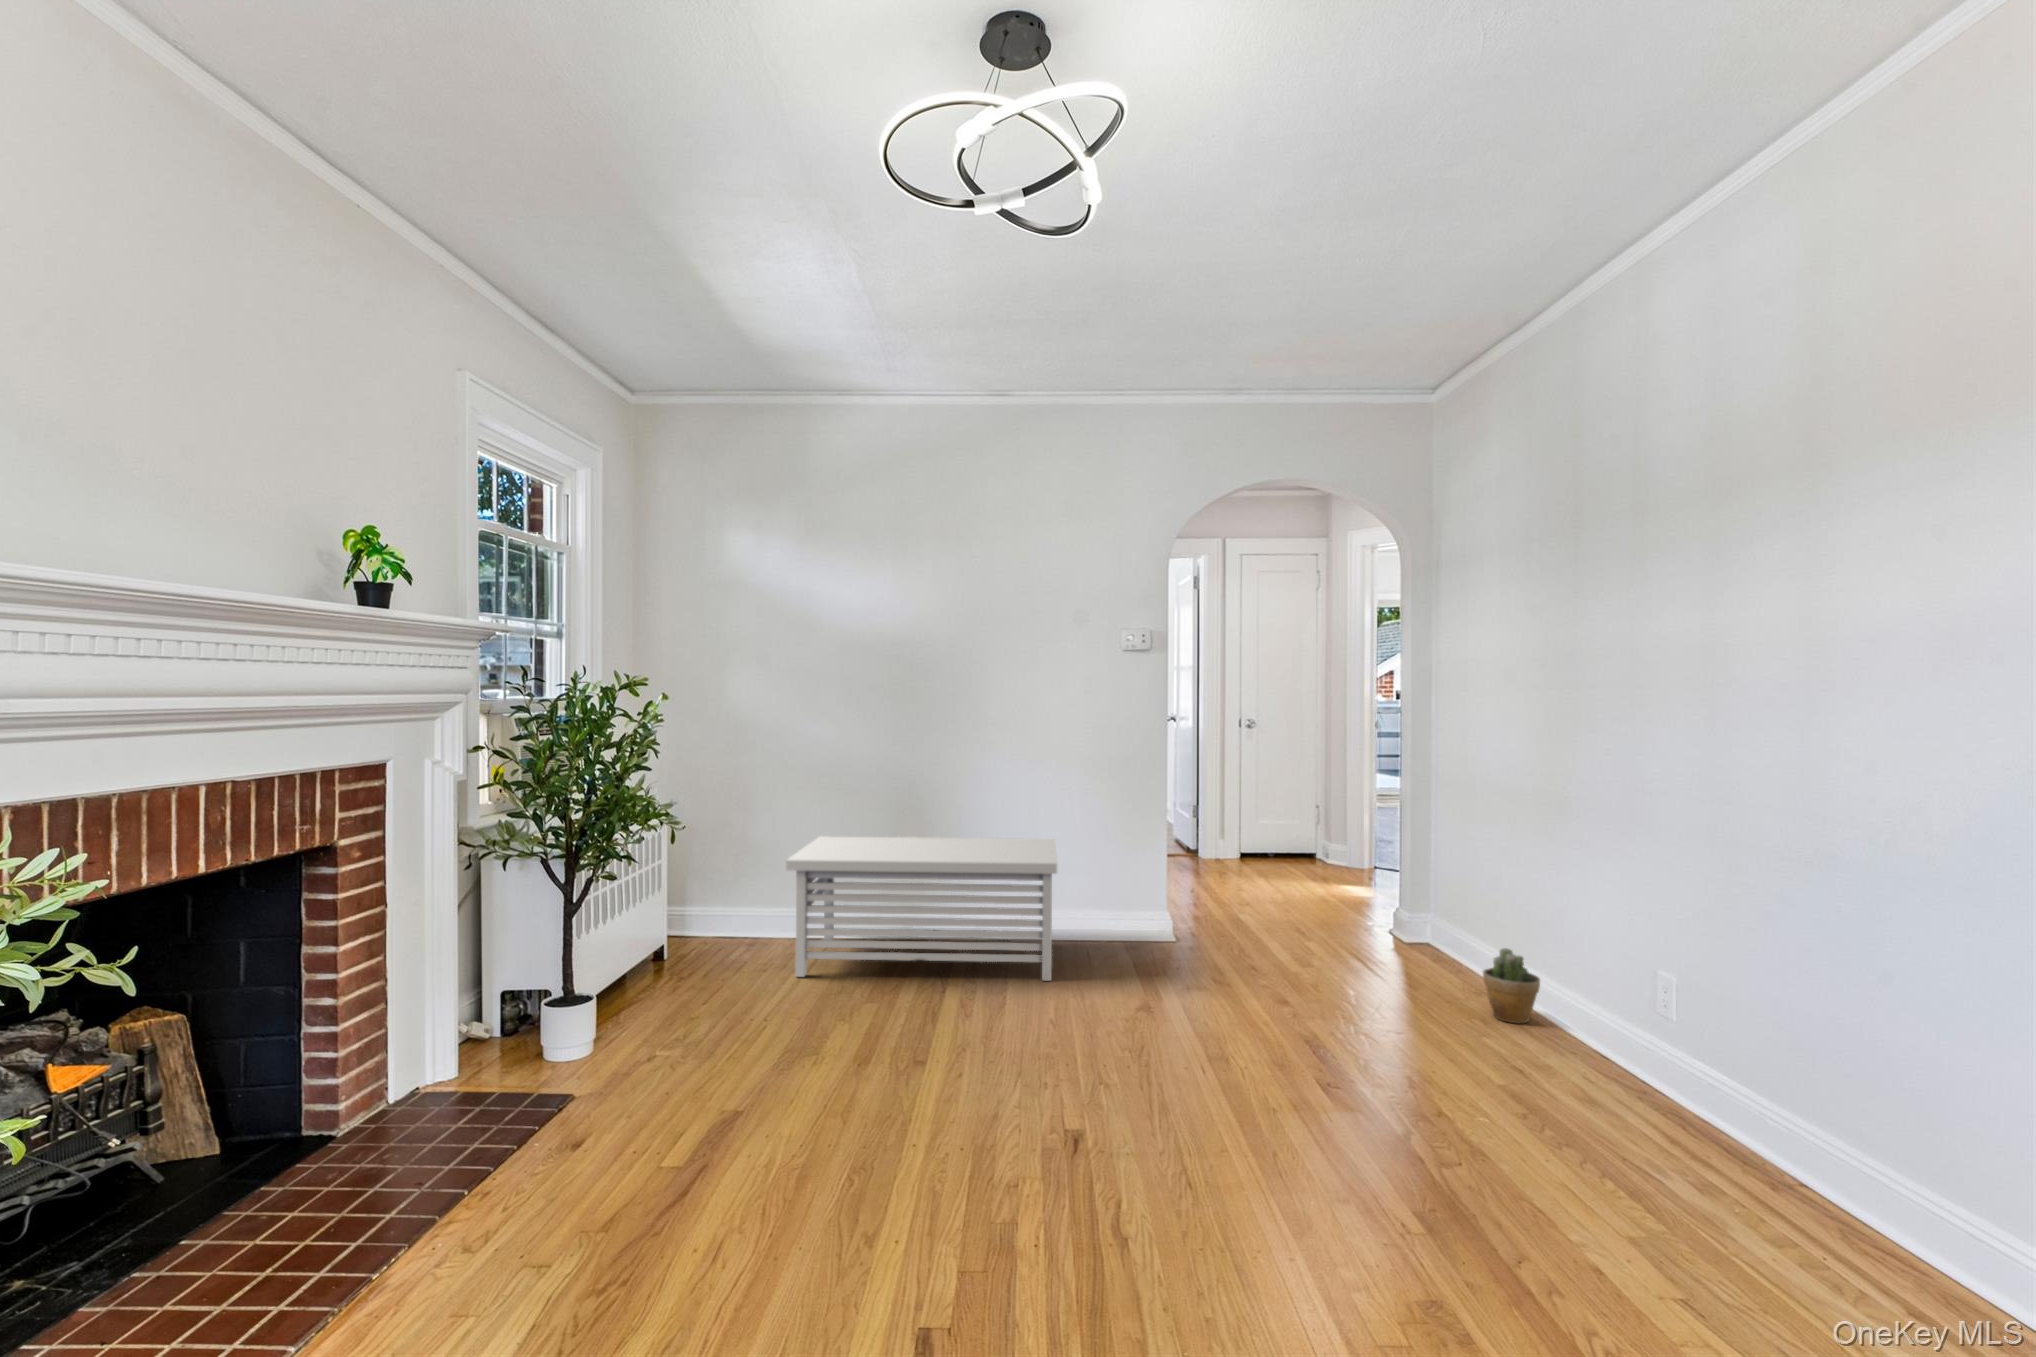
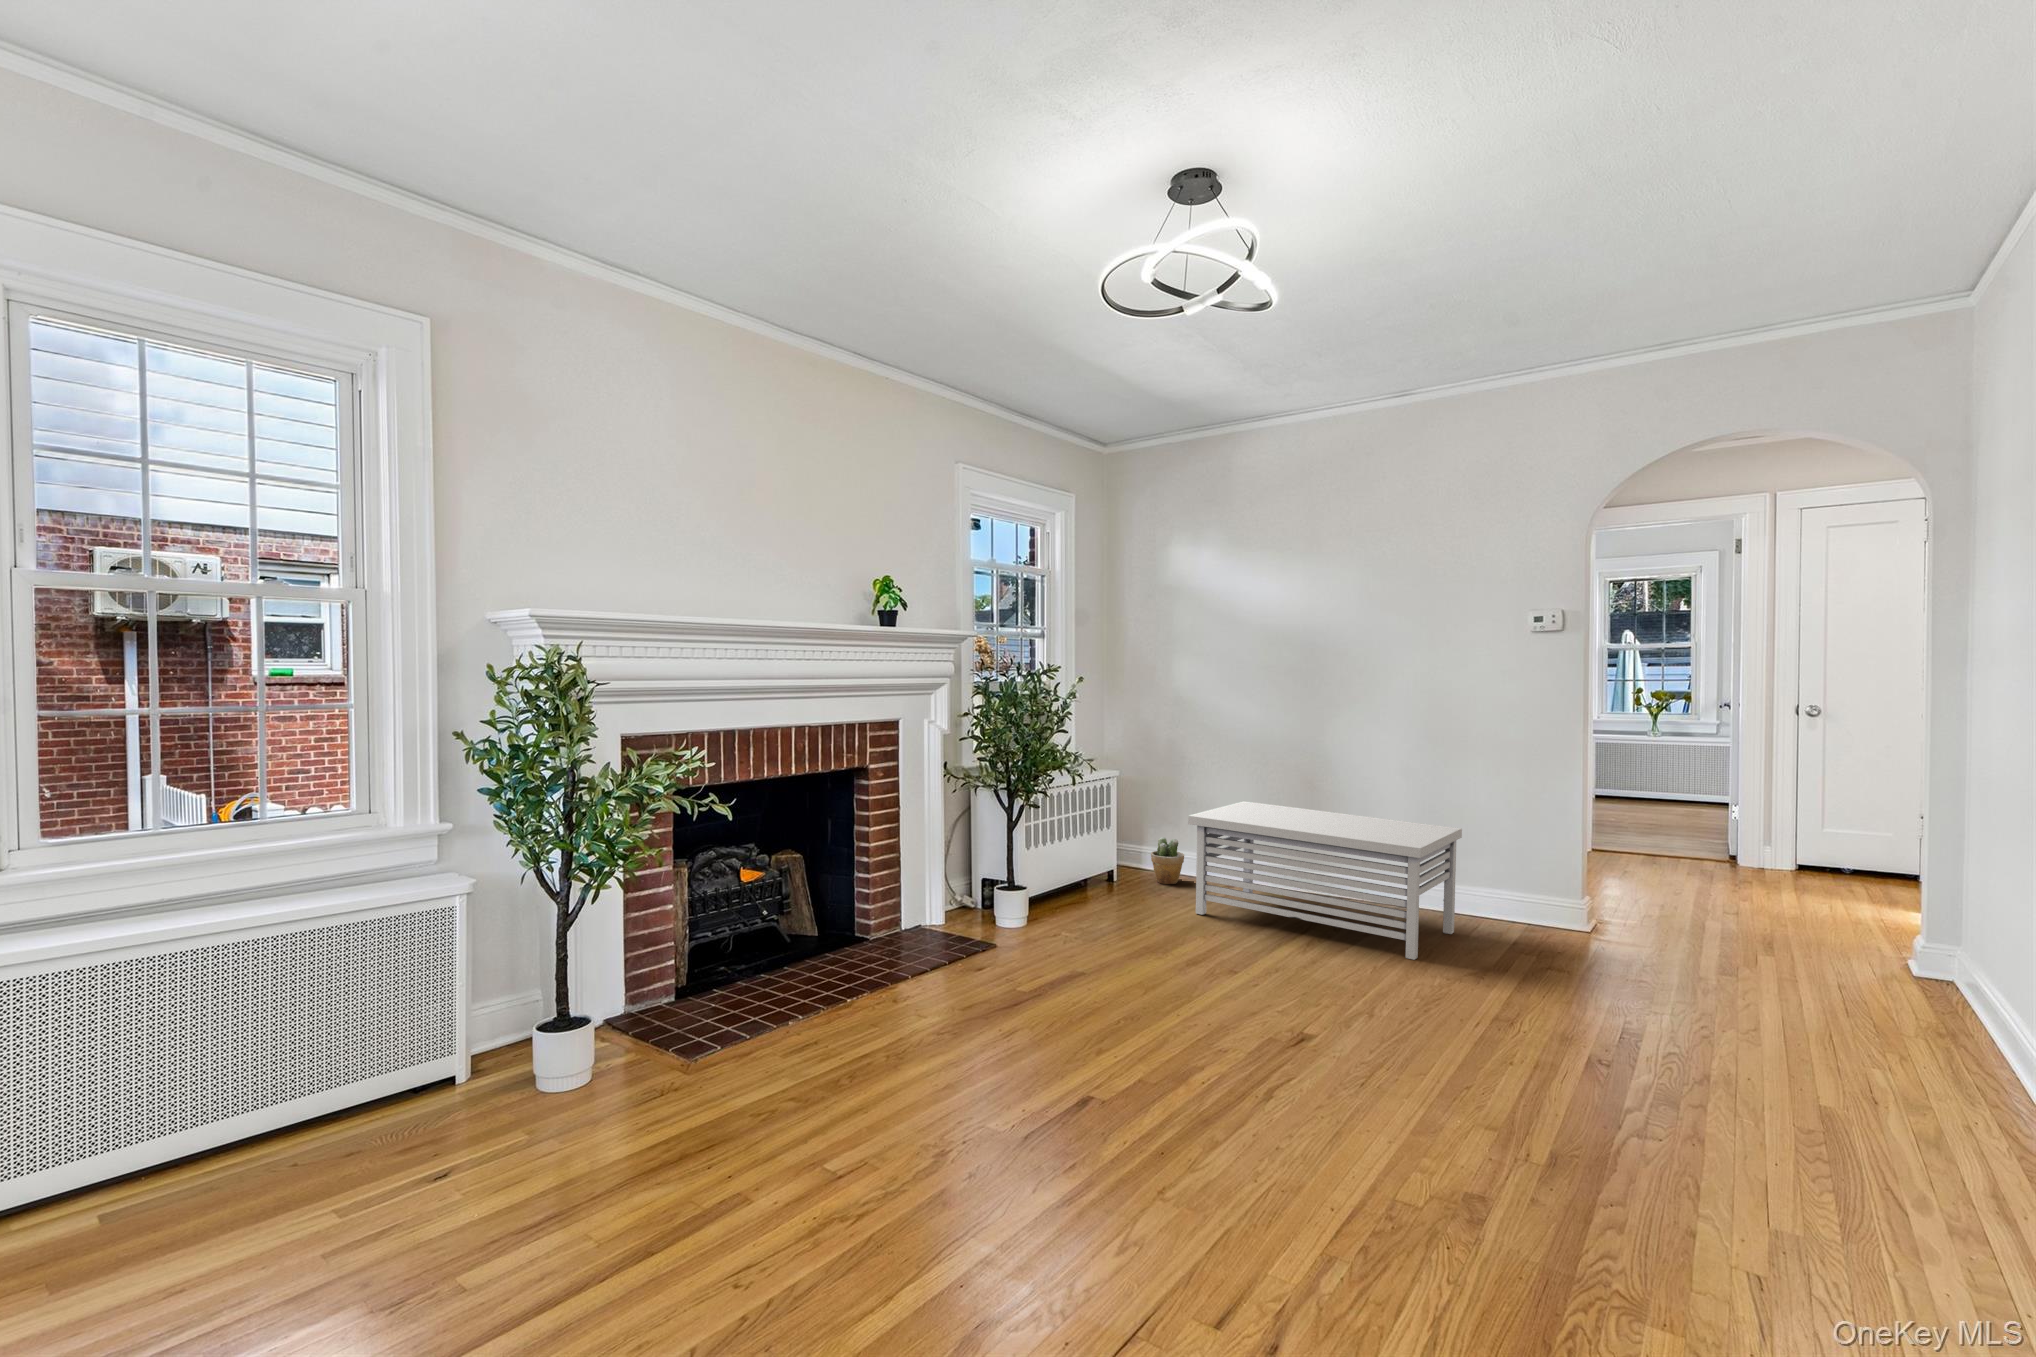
potted plant: present [1483,948,1540,1024] -> present [1151,837,1184,884]

